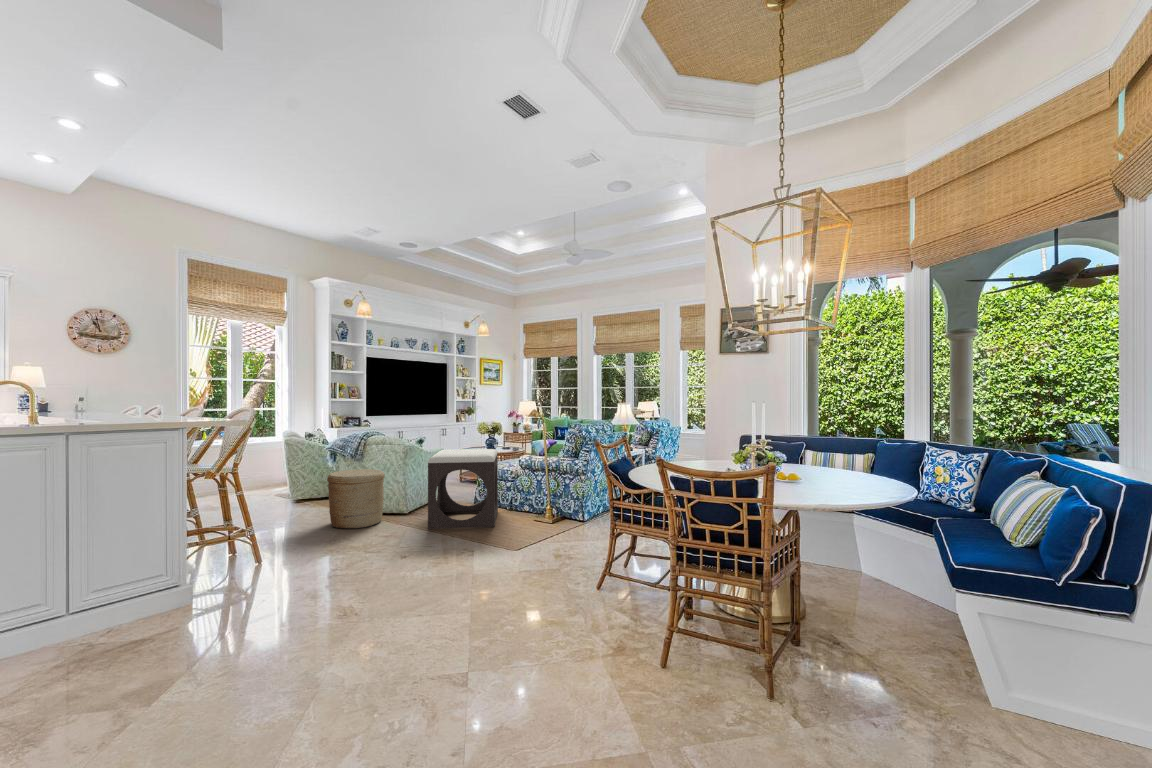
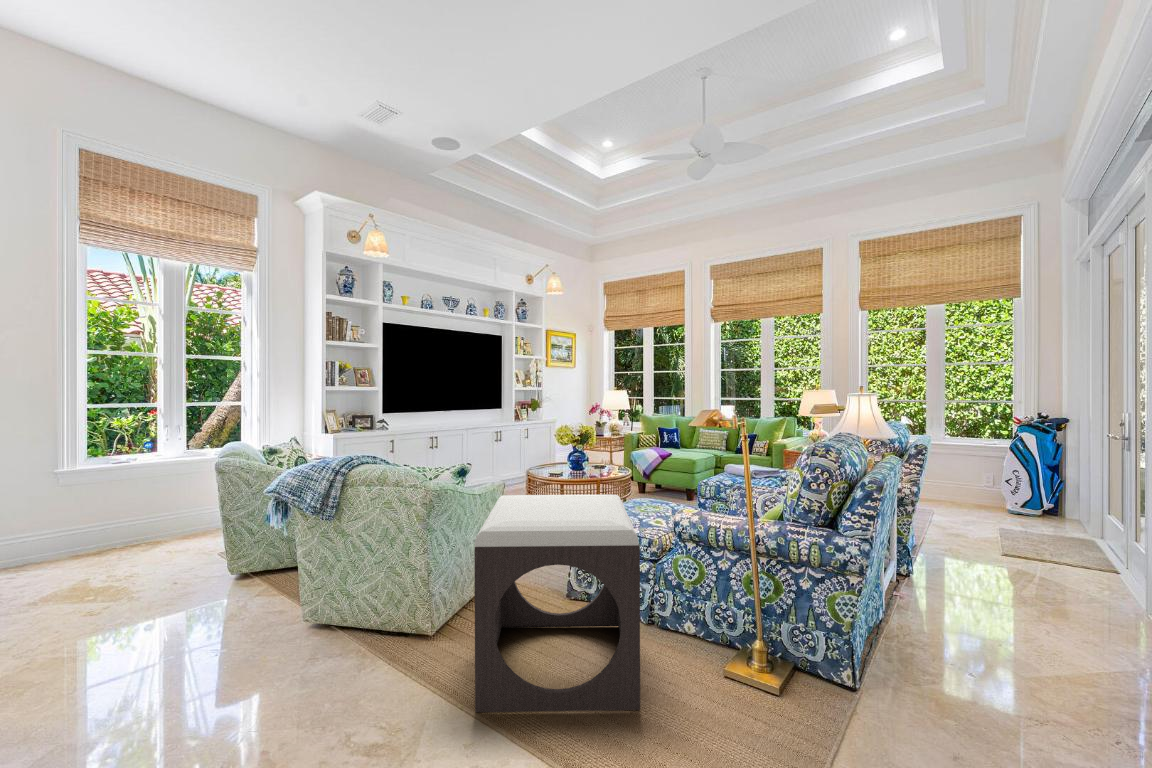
woven basket: present [327,469,385,528] -> none [242,536,380,699]

